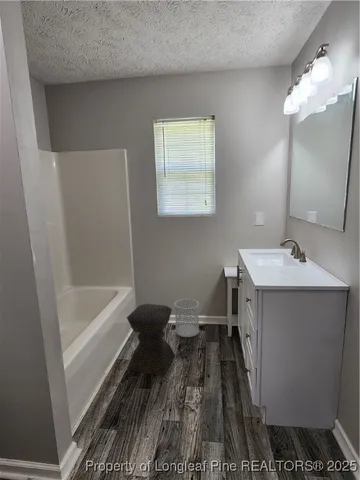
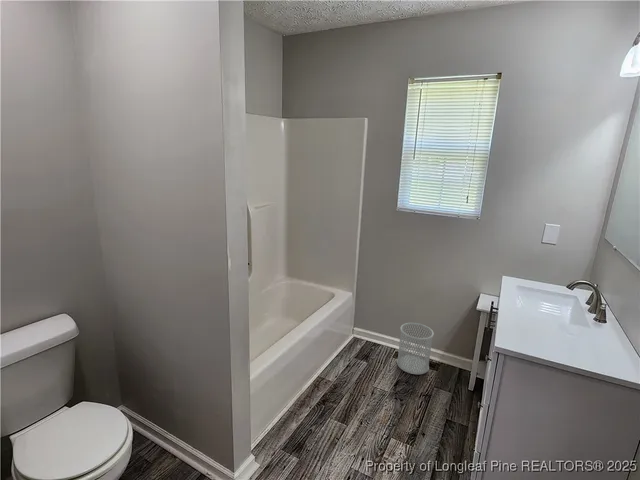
stool: present [127,304,175,375] -> none [329,321,392,412]

